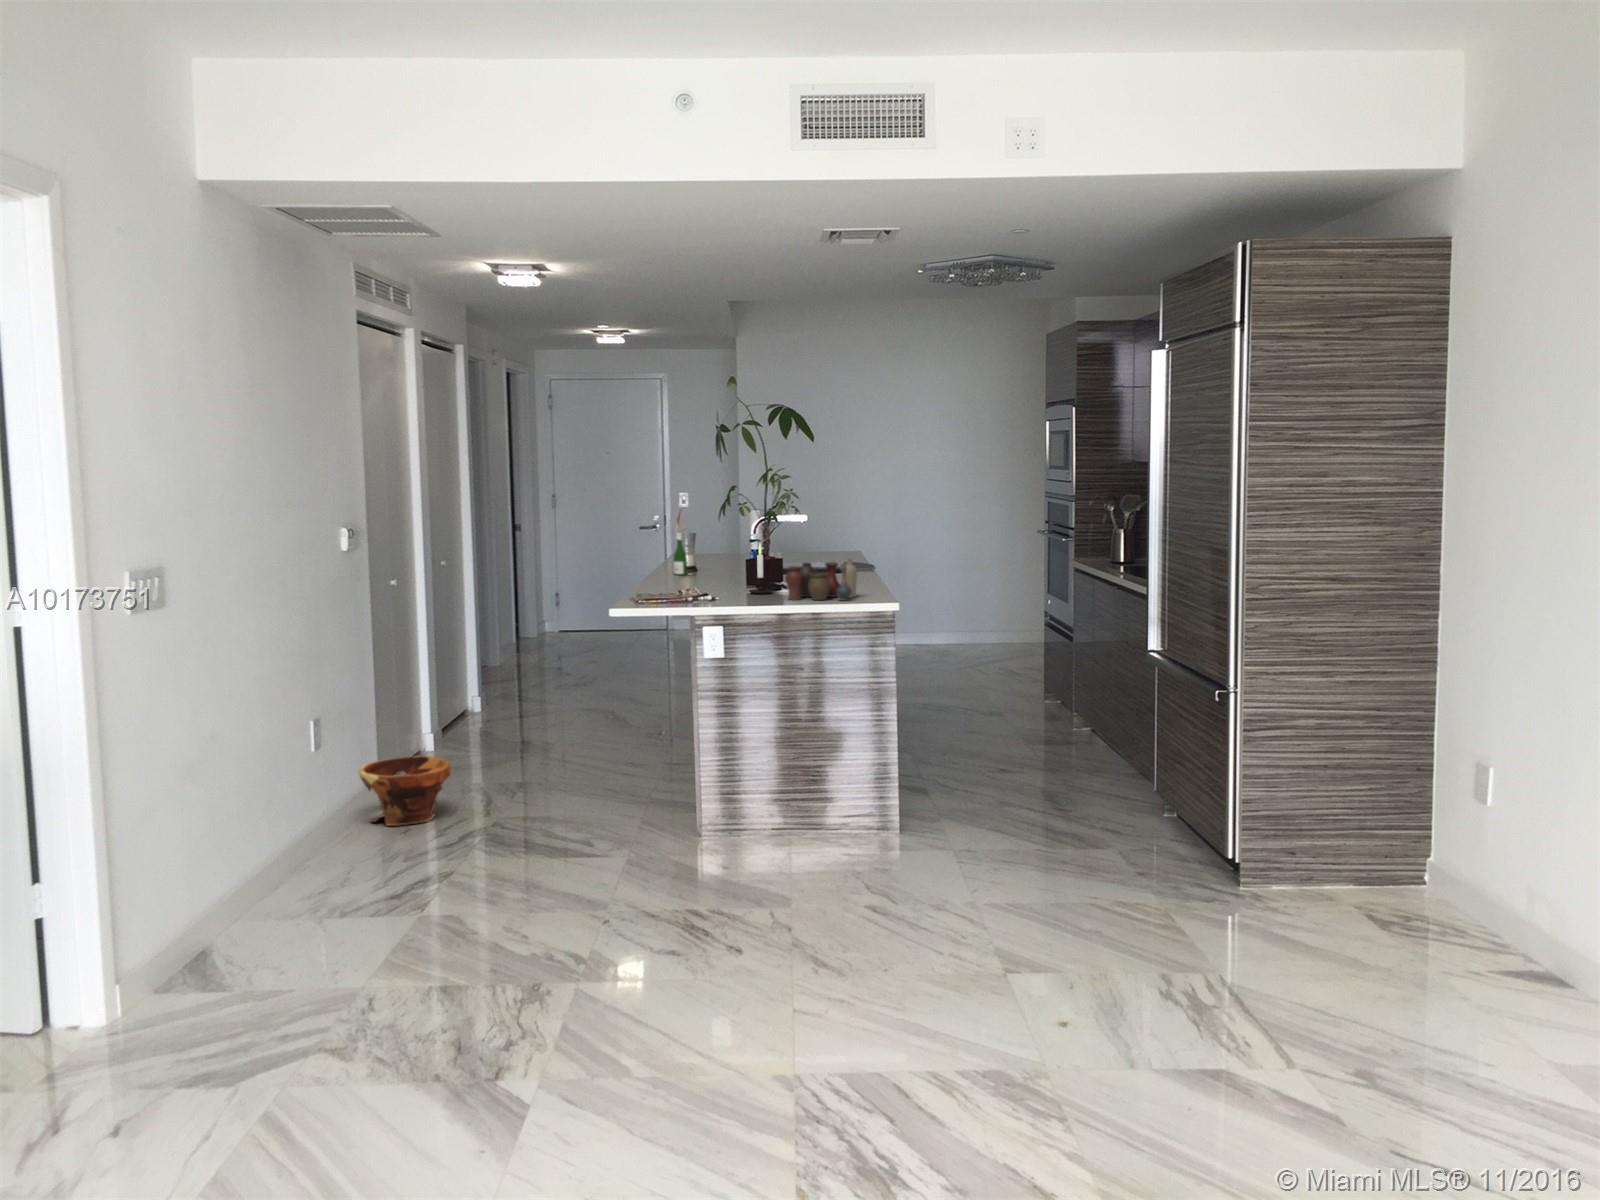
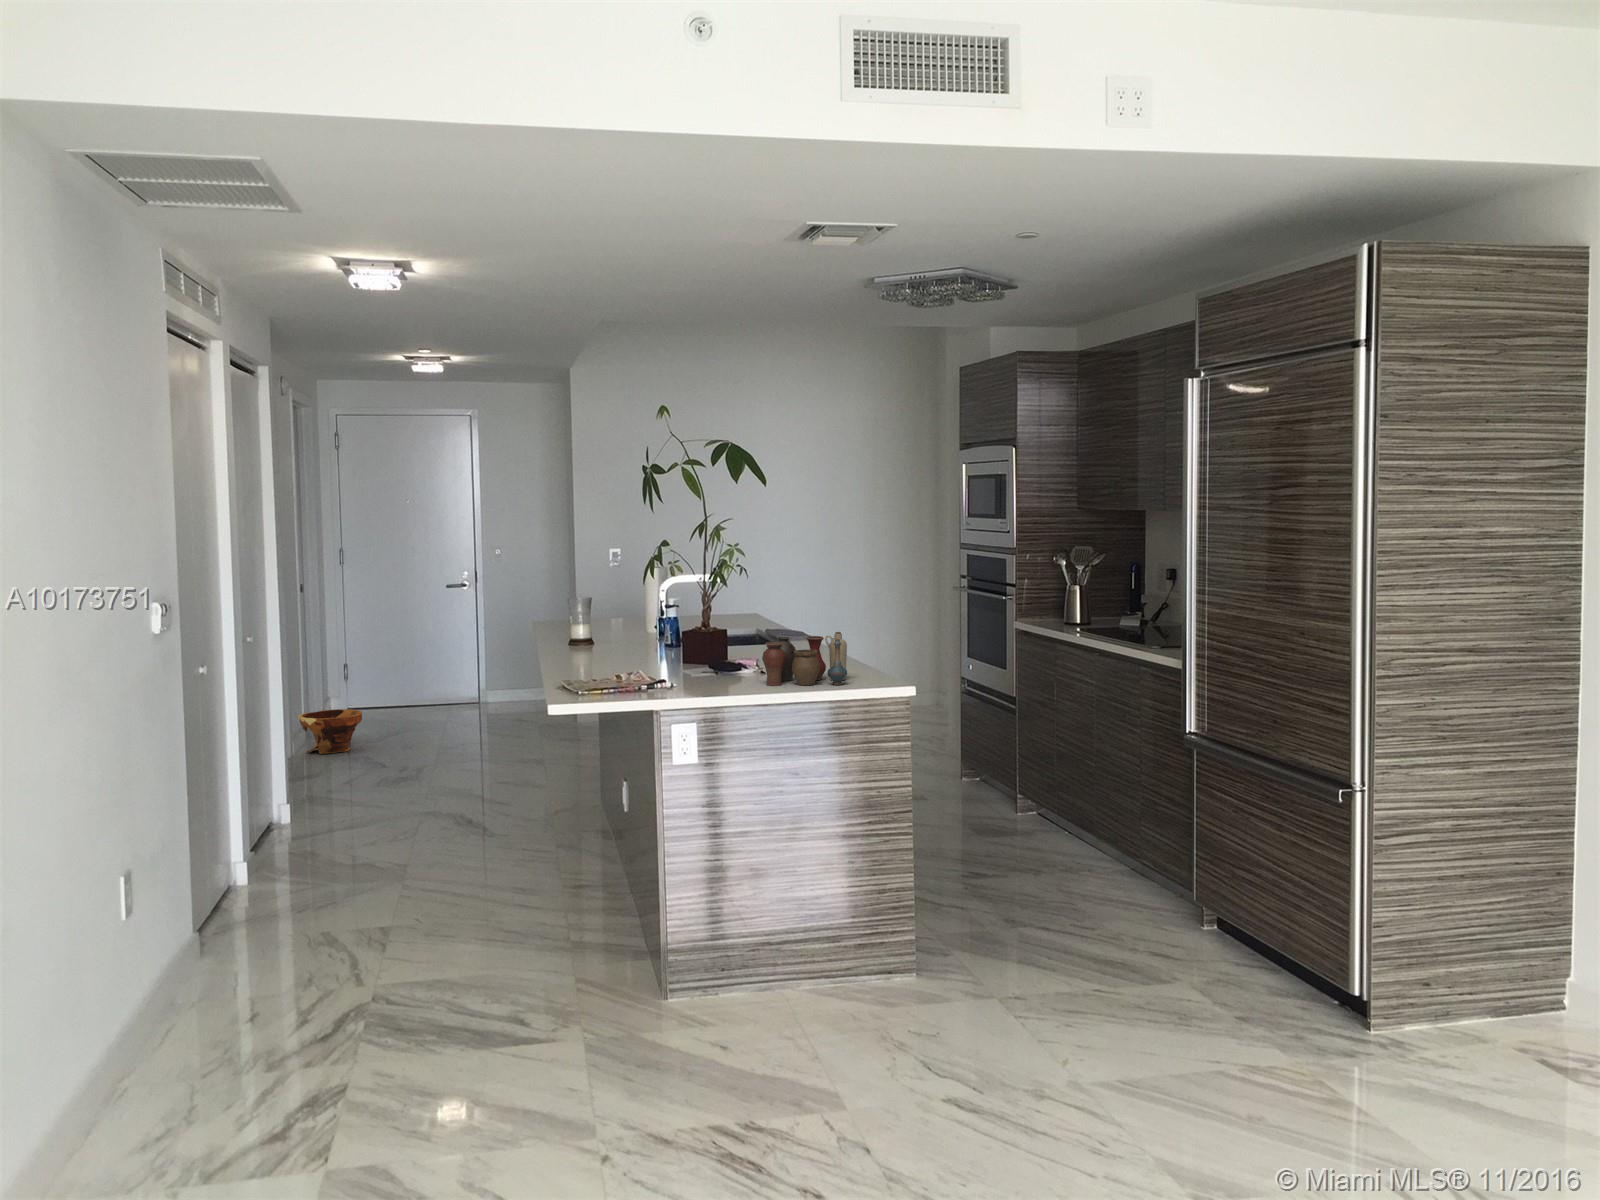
wine bottle: present [674,512,687,575] -> none [573,569,597,651]
candle: present [749,543,776,594] -> none [704,612,736,677]
planter: present [359,756,451,826] -> present [298,709,362,754]

